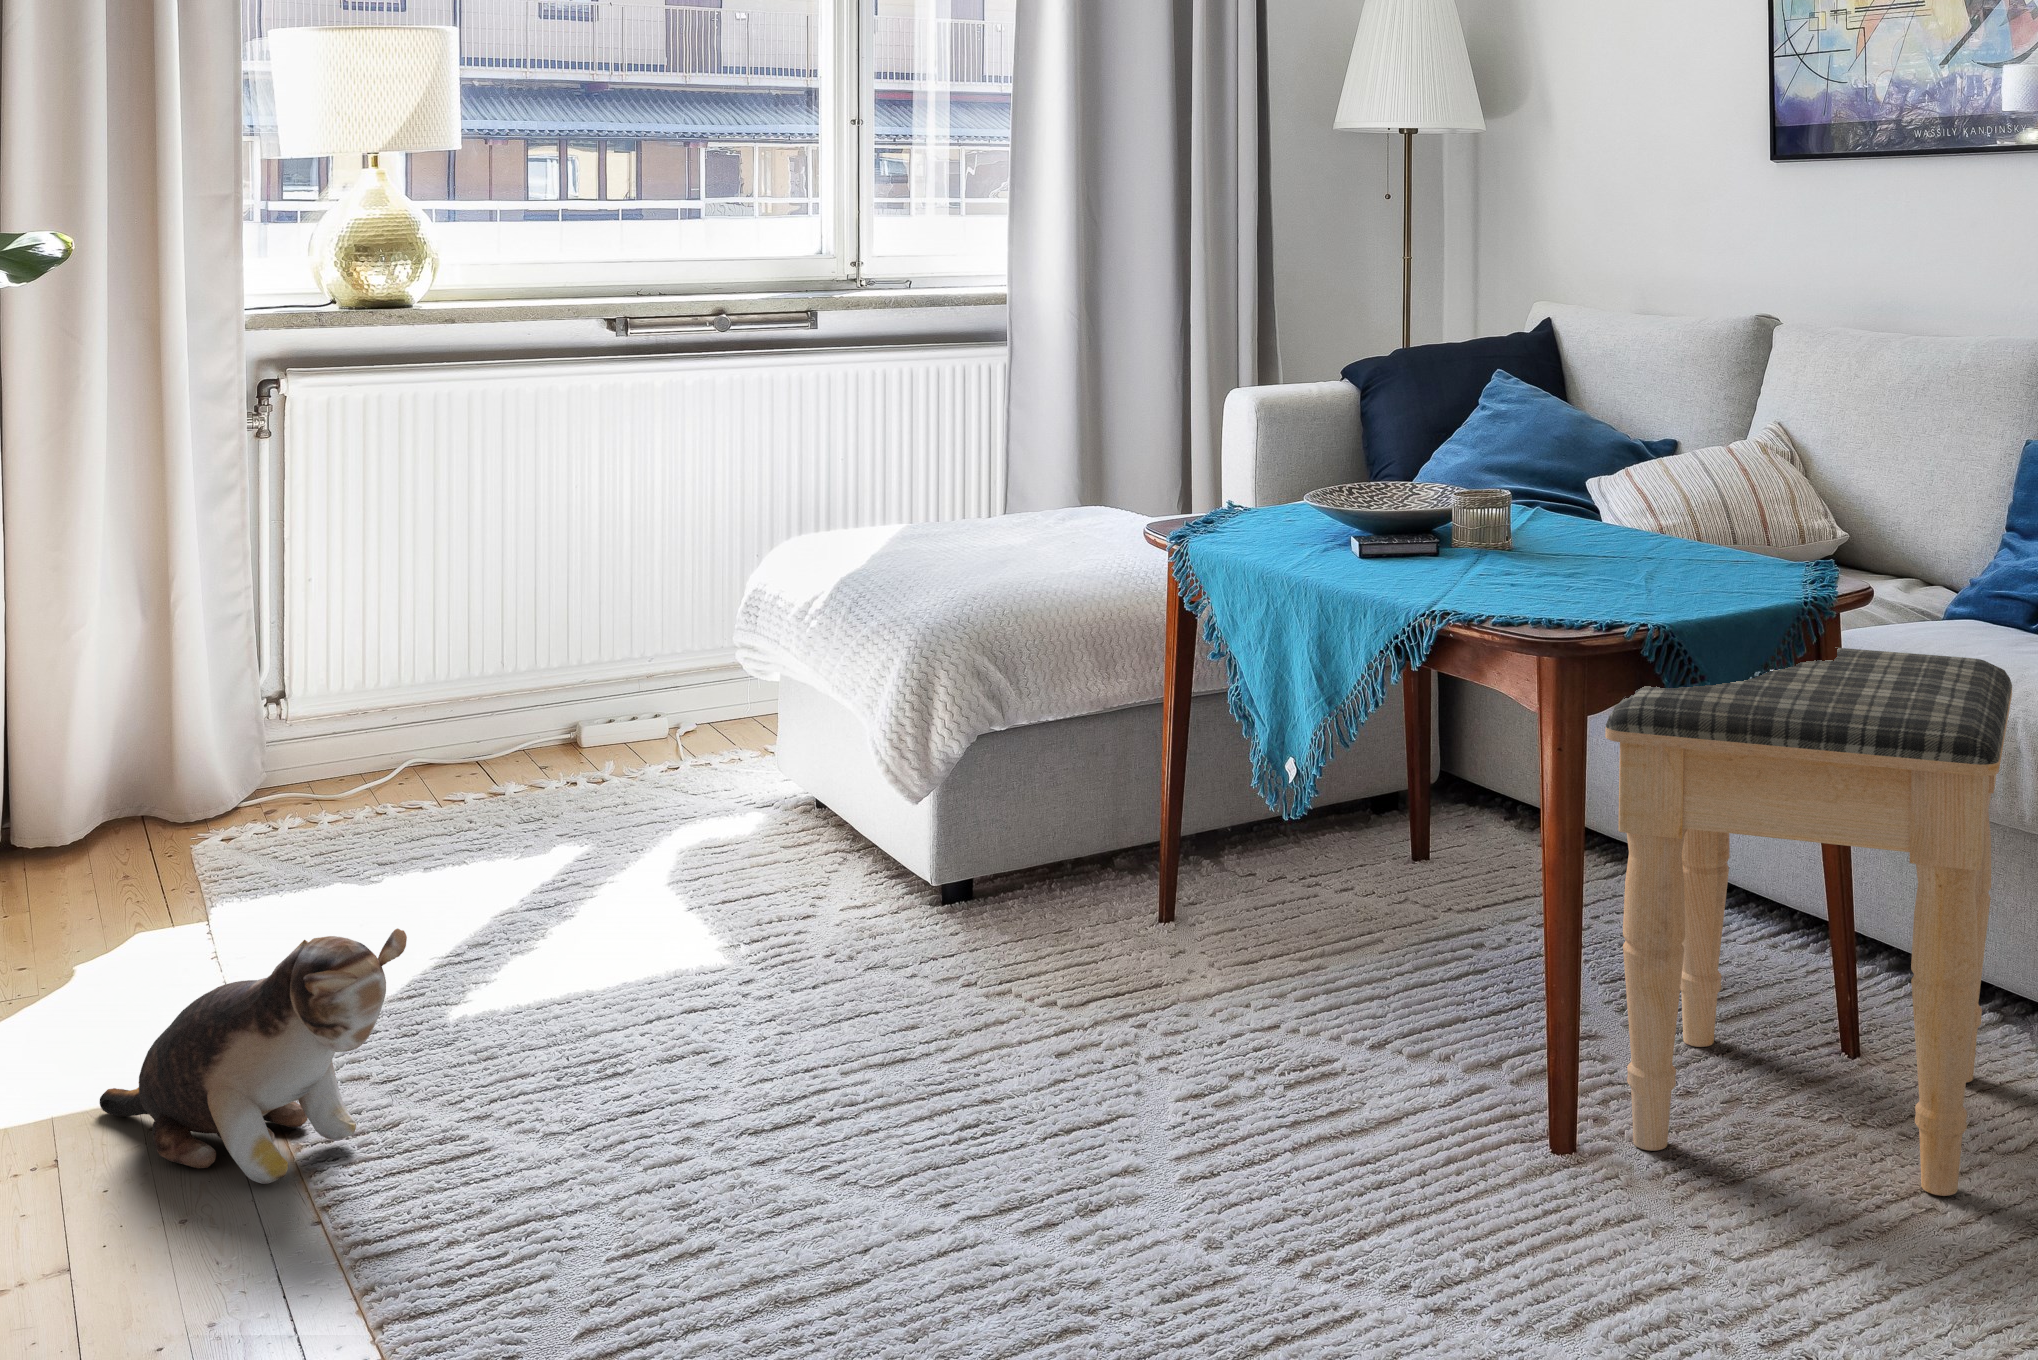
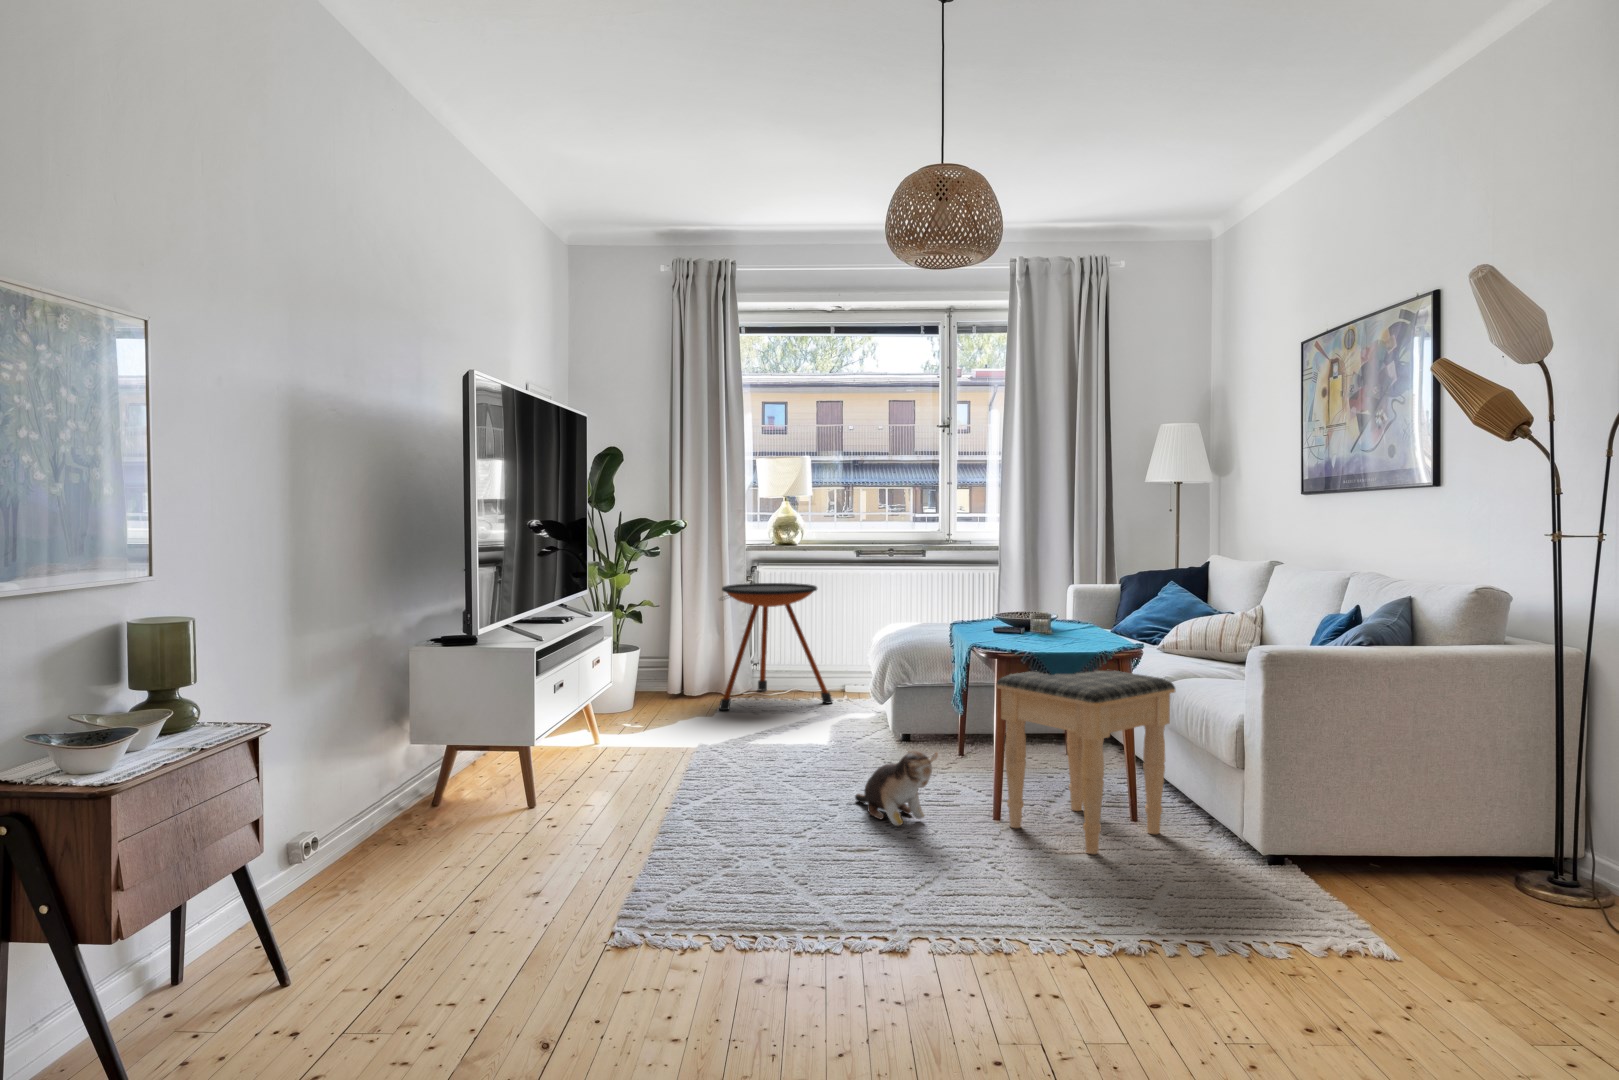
side table: none [202,423,606,869] -> present [719,583,832,711]
plush toy: present [100,929,407,1184] -> present [855,751,938,826]

